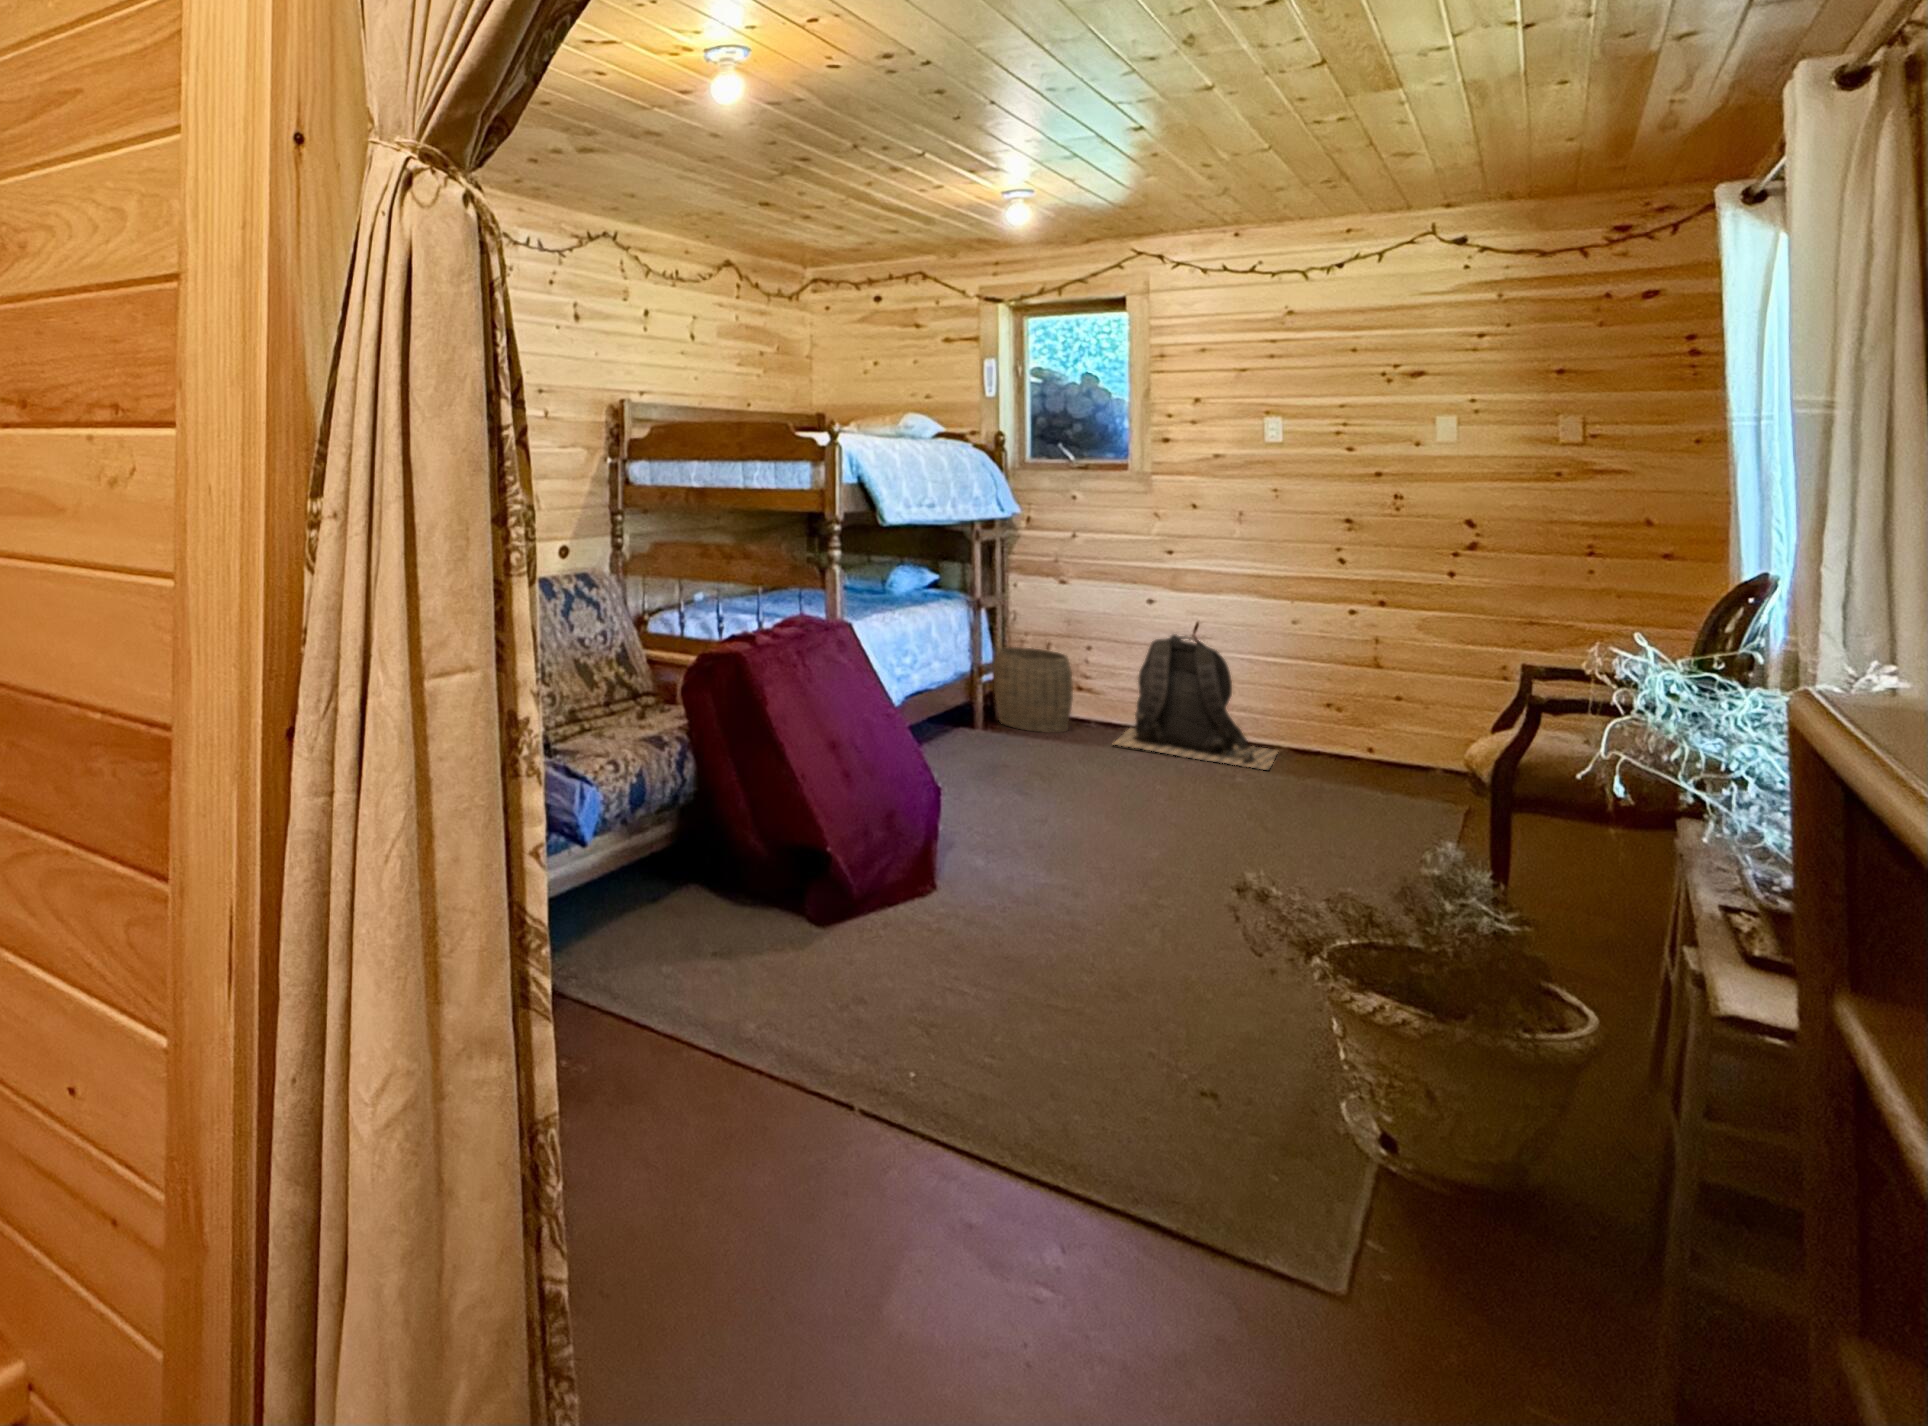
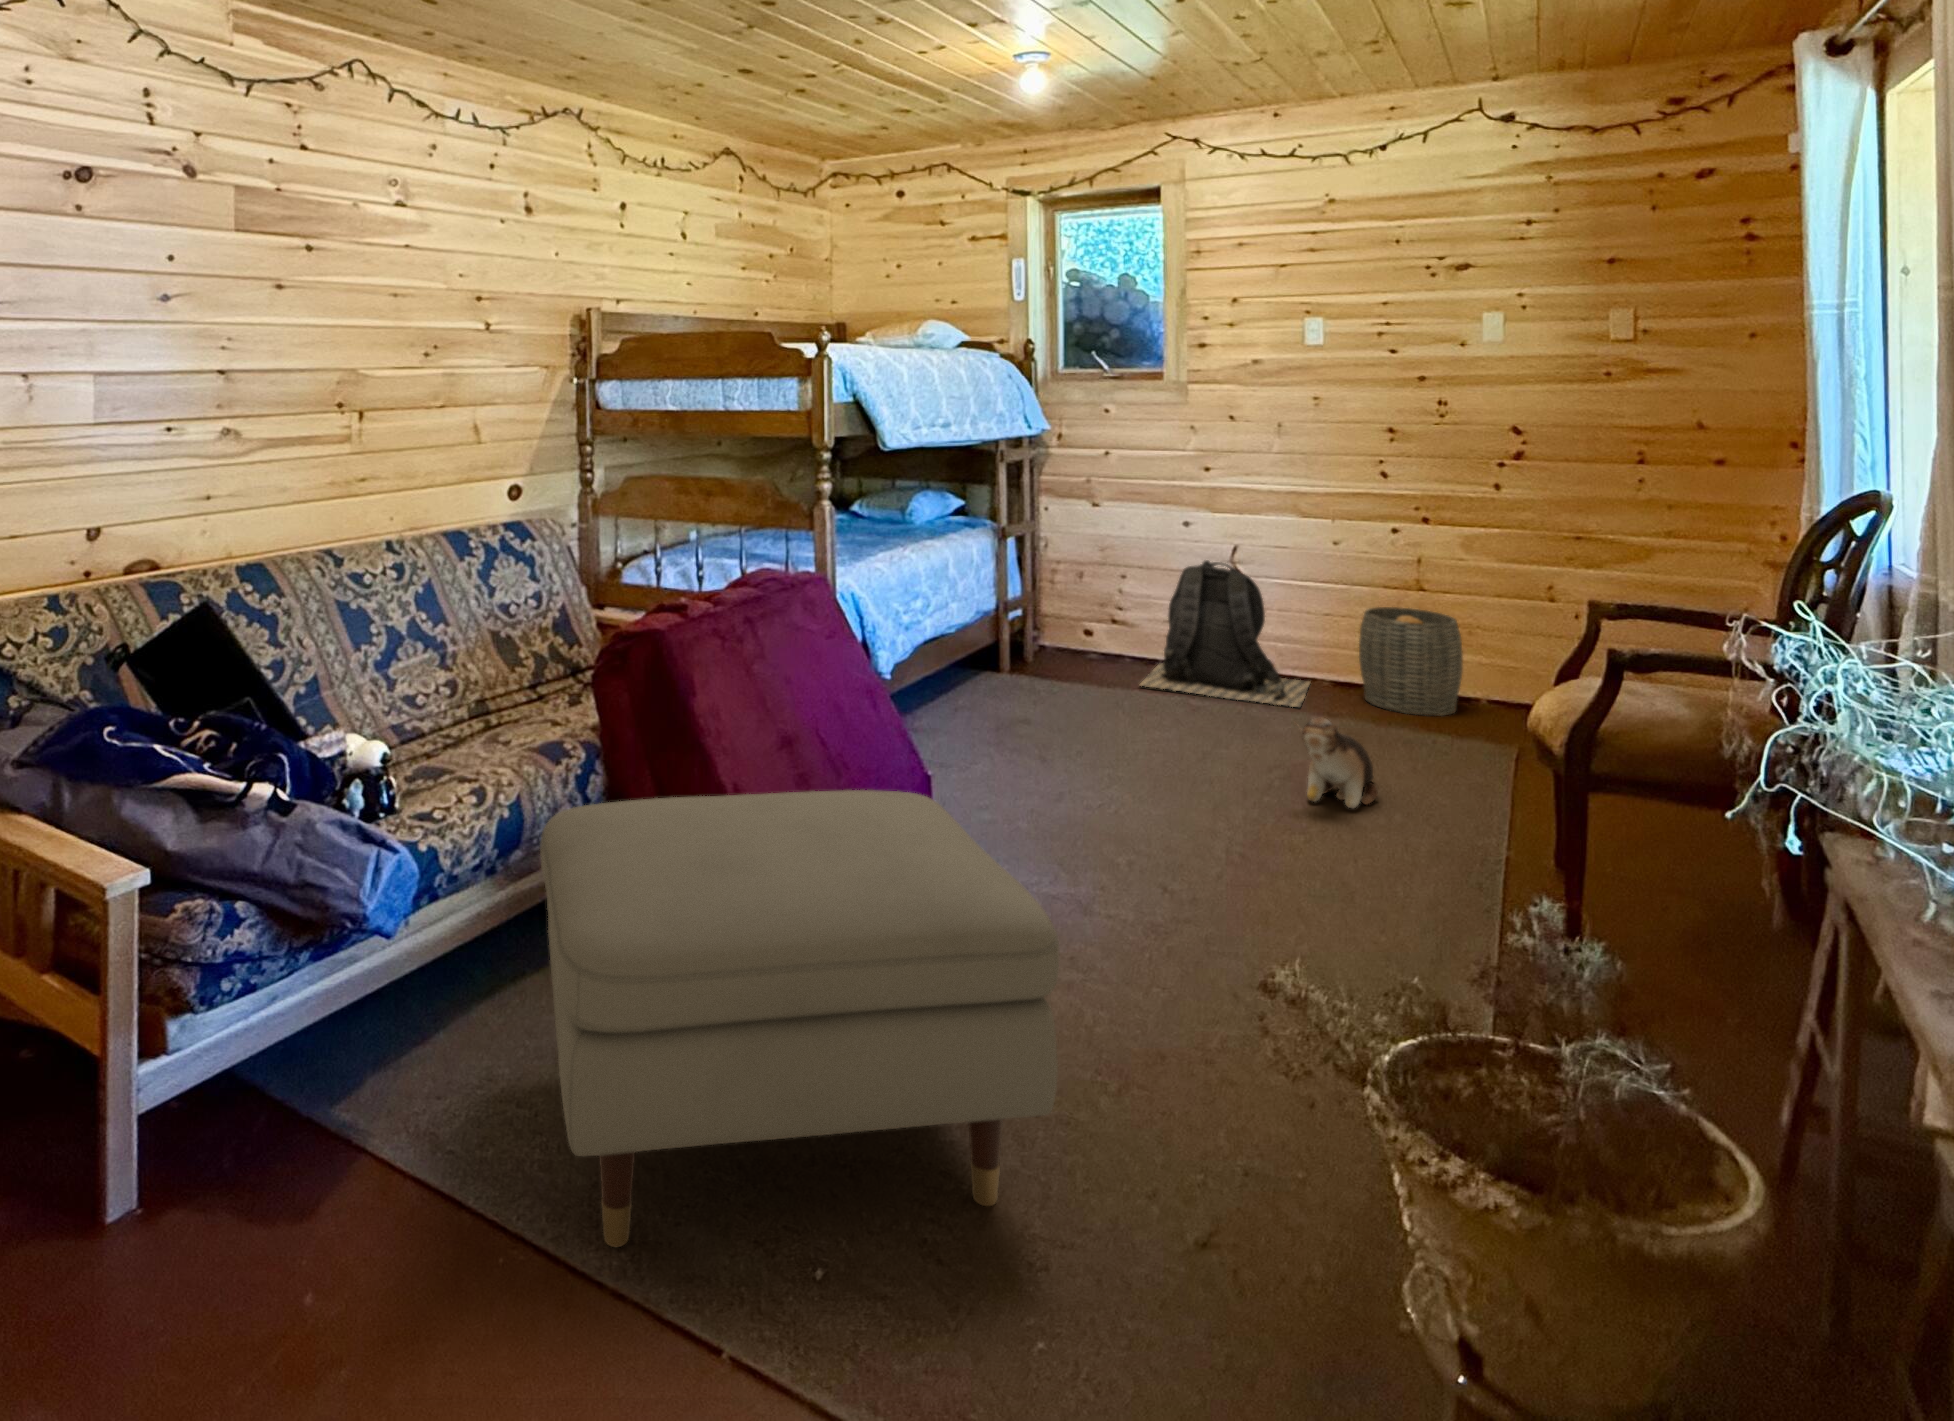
woven basket: present [994,647,1073,733] -> present [1359,607,1463,716]
plush toy: none [1262,767,1343,848] -> present [1302,718,1378,808]
ottoman: none [677,772,1083,1066] -> present [540,790,1060,1247]

